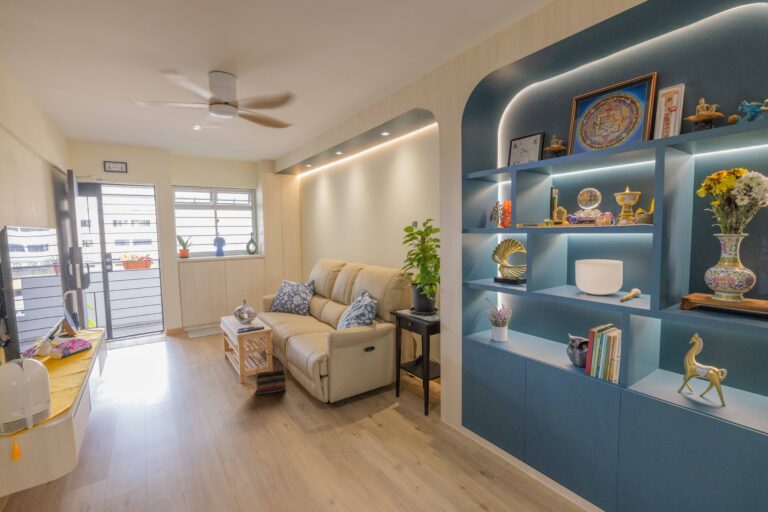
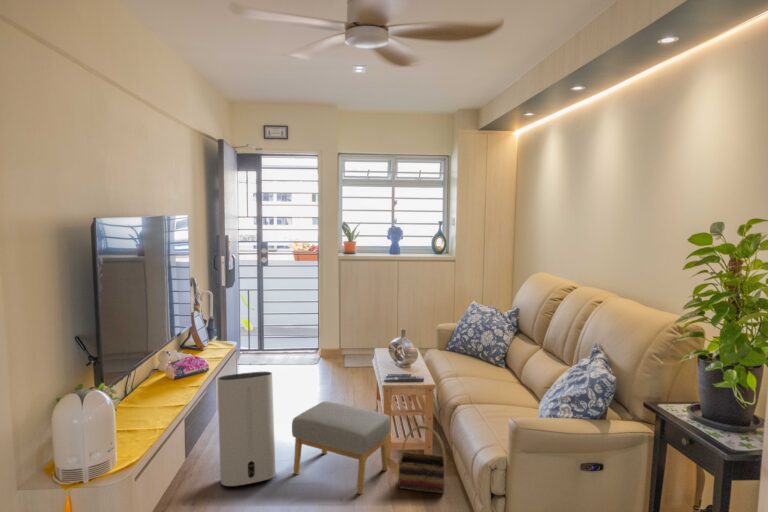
air purifier: none [108,339,164,427] -> present [218,372,276,486]
footstool: none [174,353,246,406] -> present [292,401,390,494]

